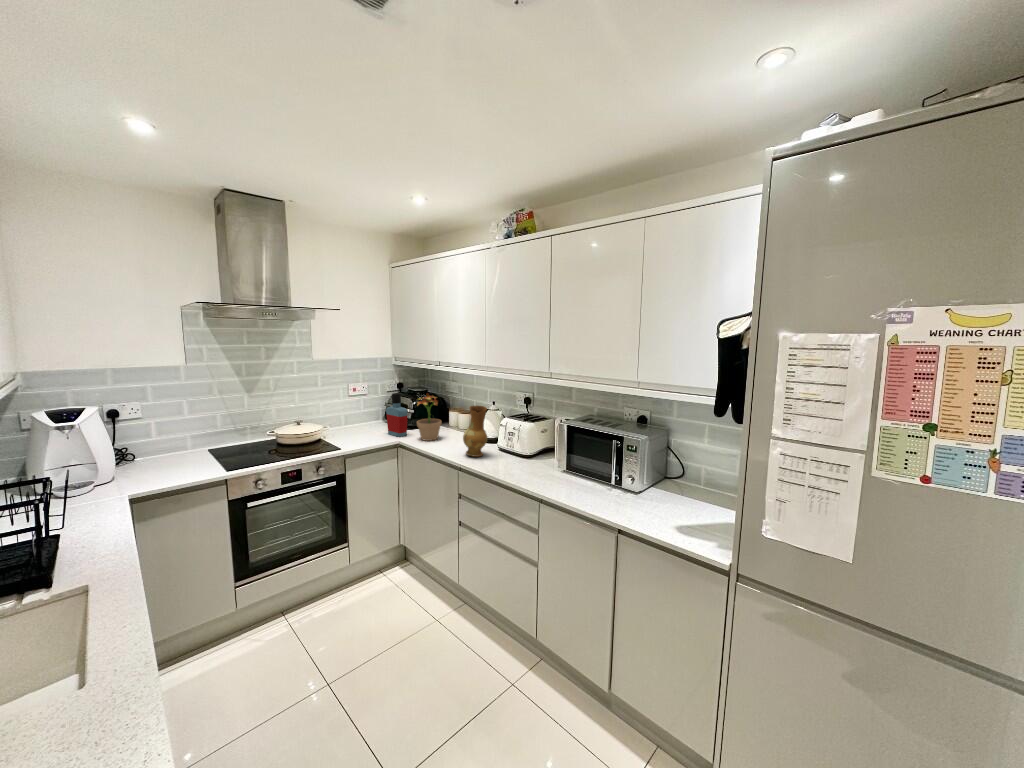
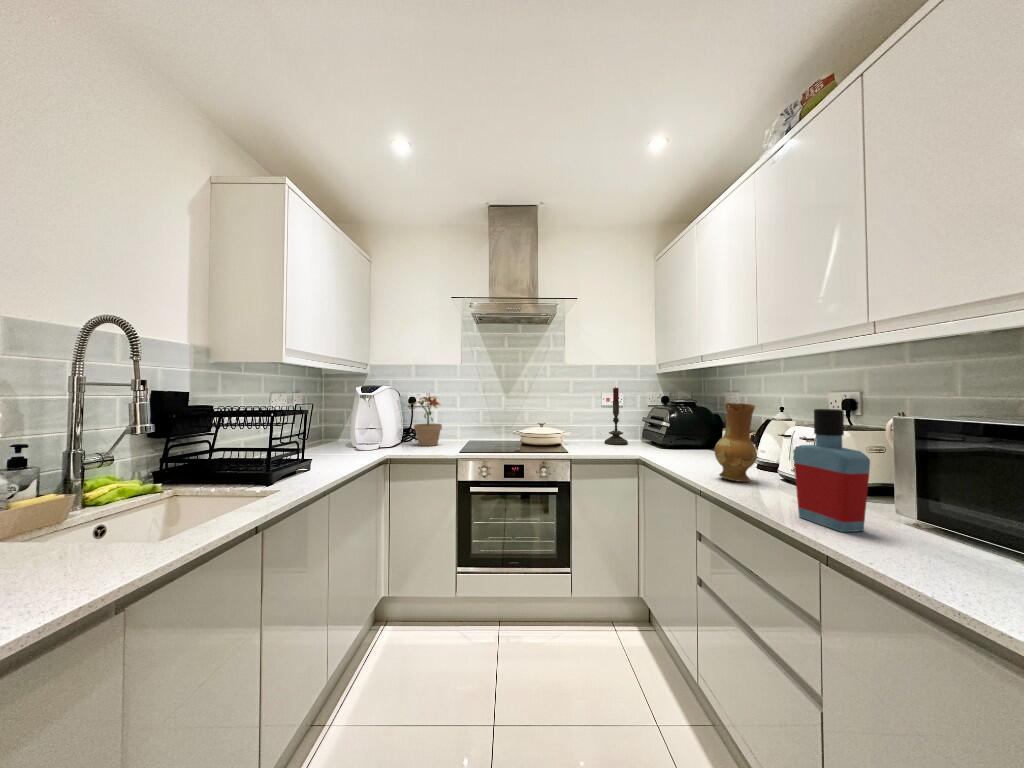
candle: none [355,380,375,430] -> present [605,387,628,445]
bottle: present [386,393,408,437] -> present [793,409,870,532]
potted plant: present [417,396,442,441] -> present [414,396,442,446]

